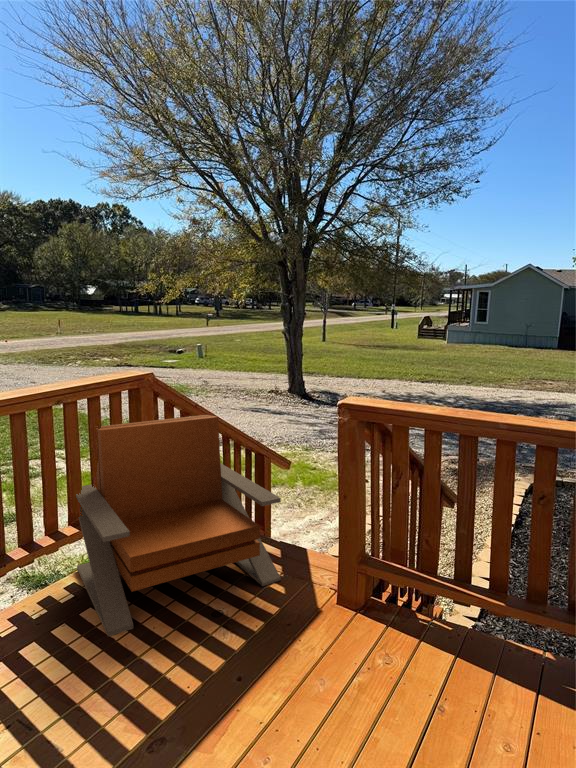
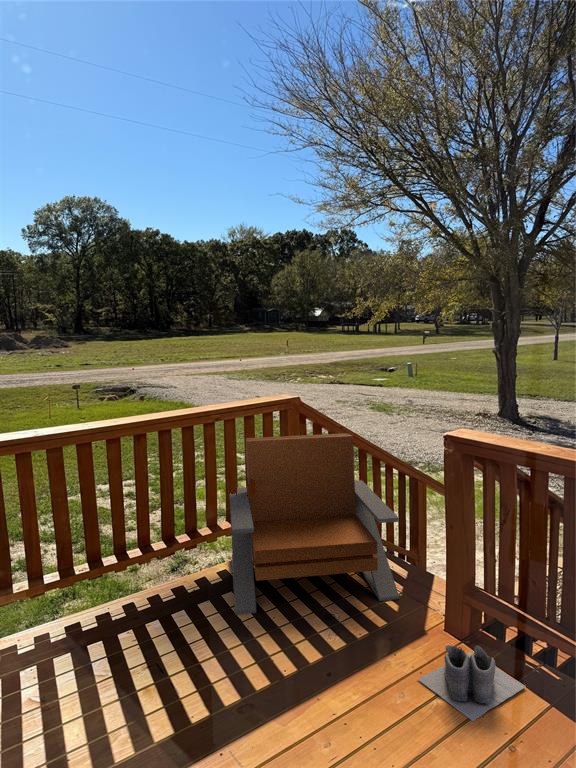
boots: none [334,613,427,689] -> present [418,645,526,721]

